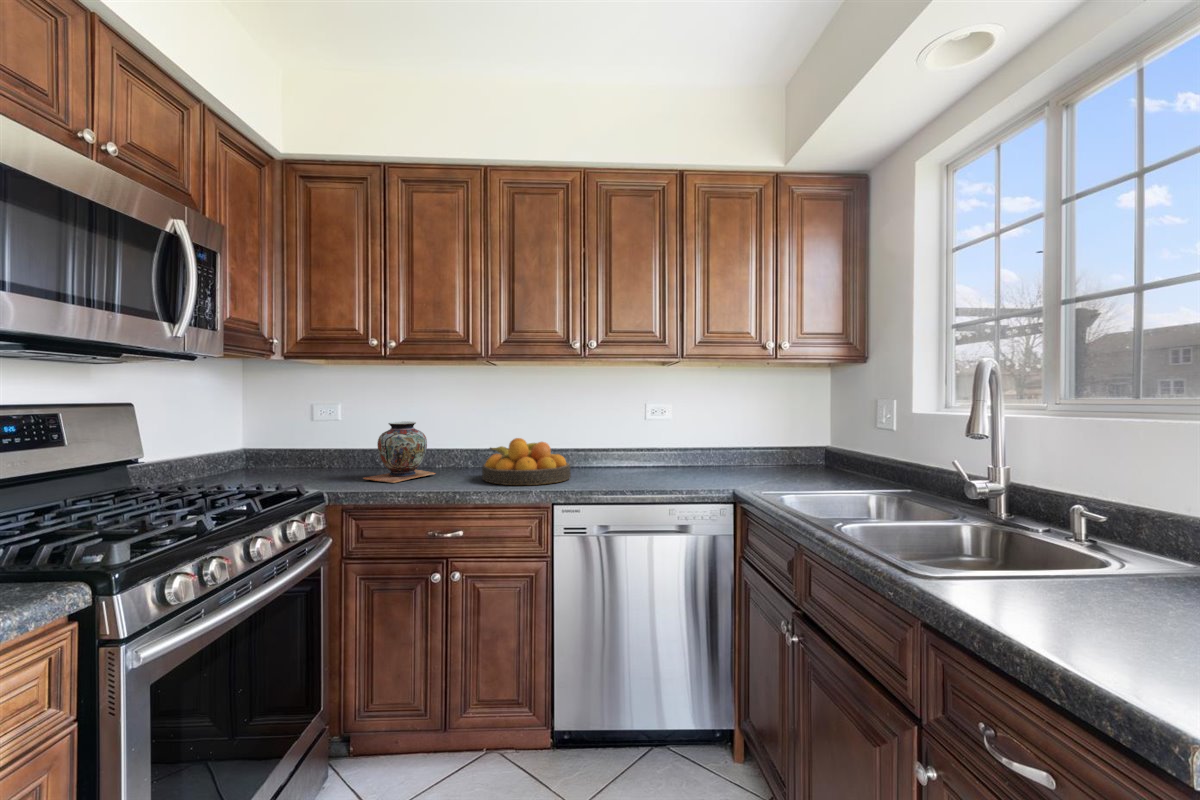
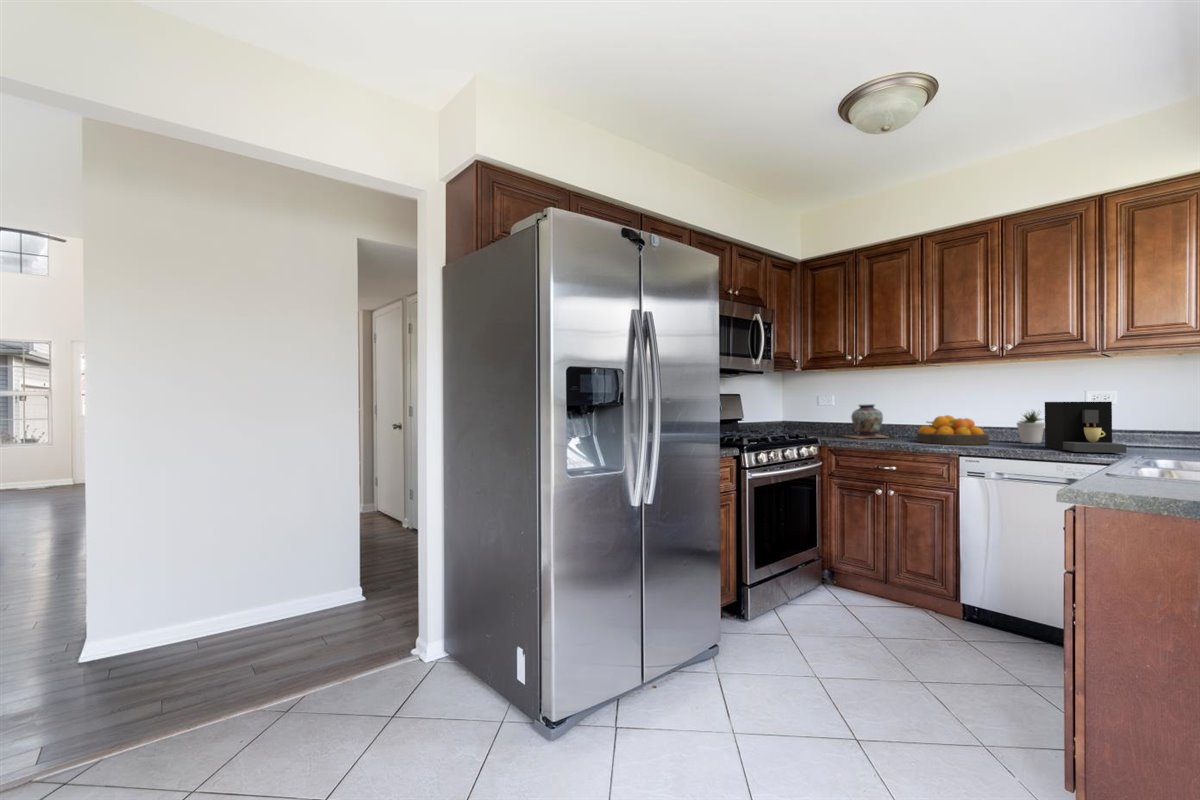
coffee maker: none [628,418,721,488] -> present [1045,402,1126,453]
potted plant: none [584,425,612,469] -> present [1017,411,1045,443]

